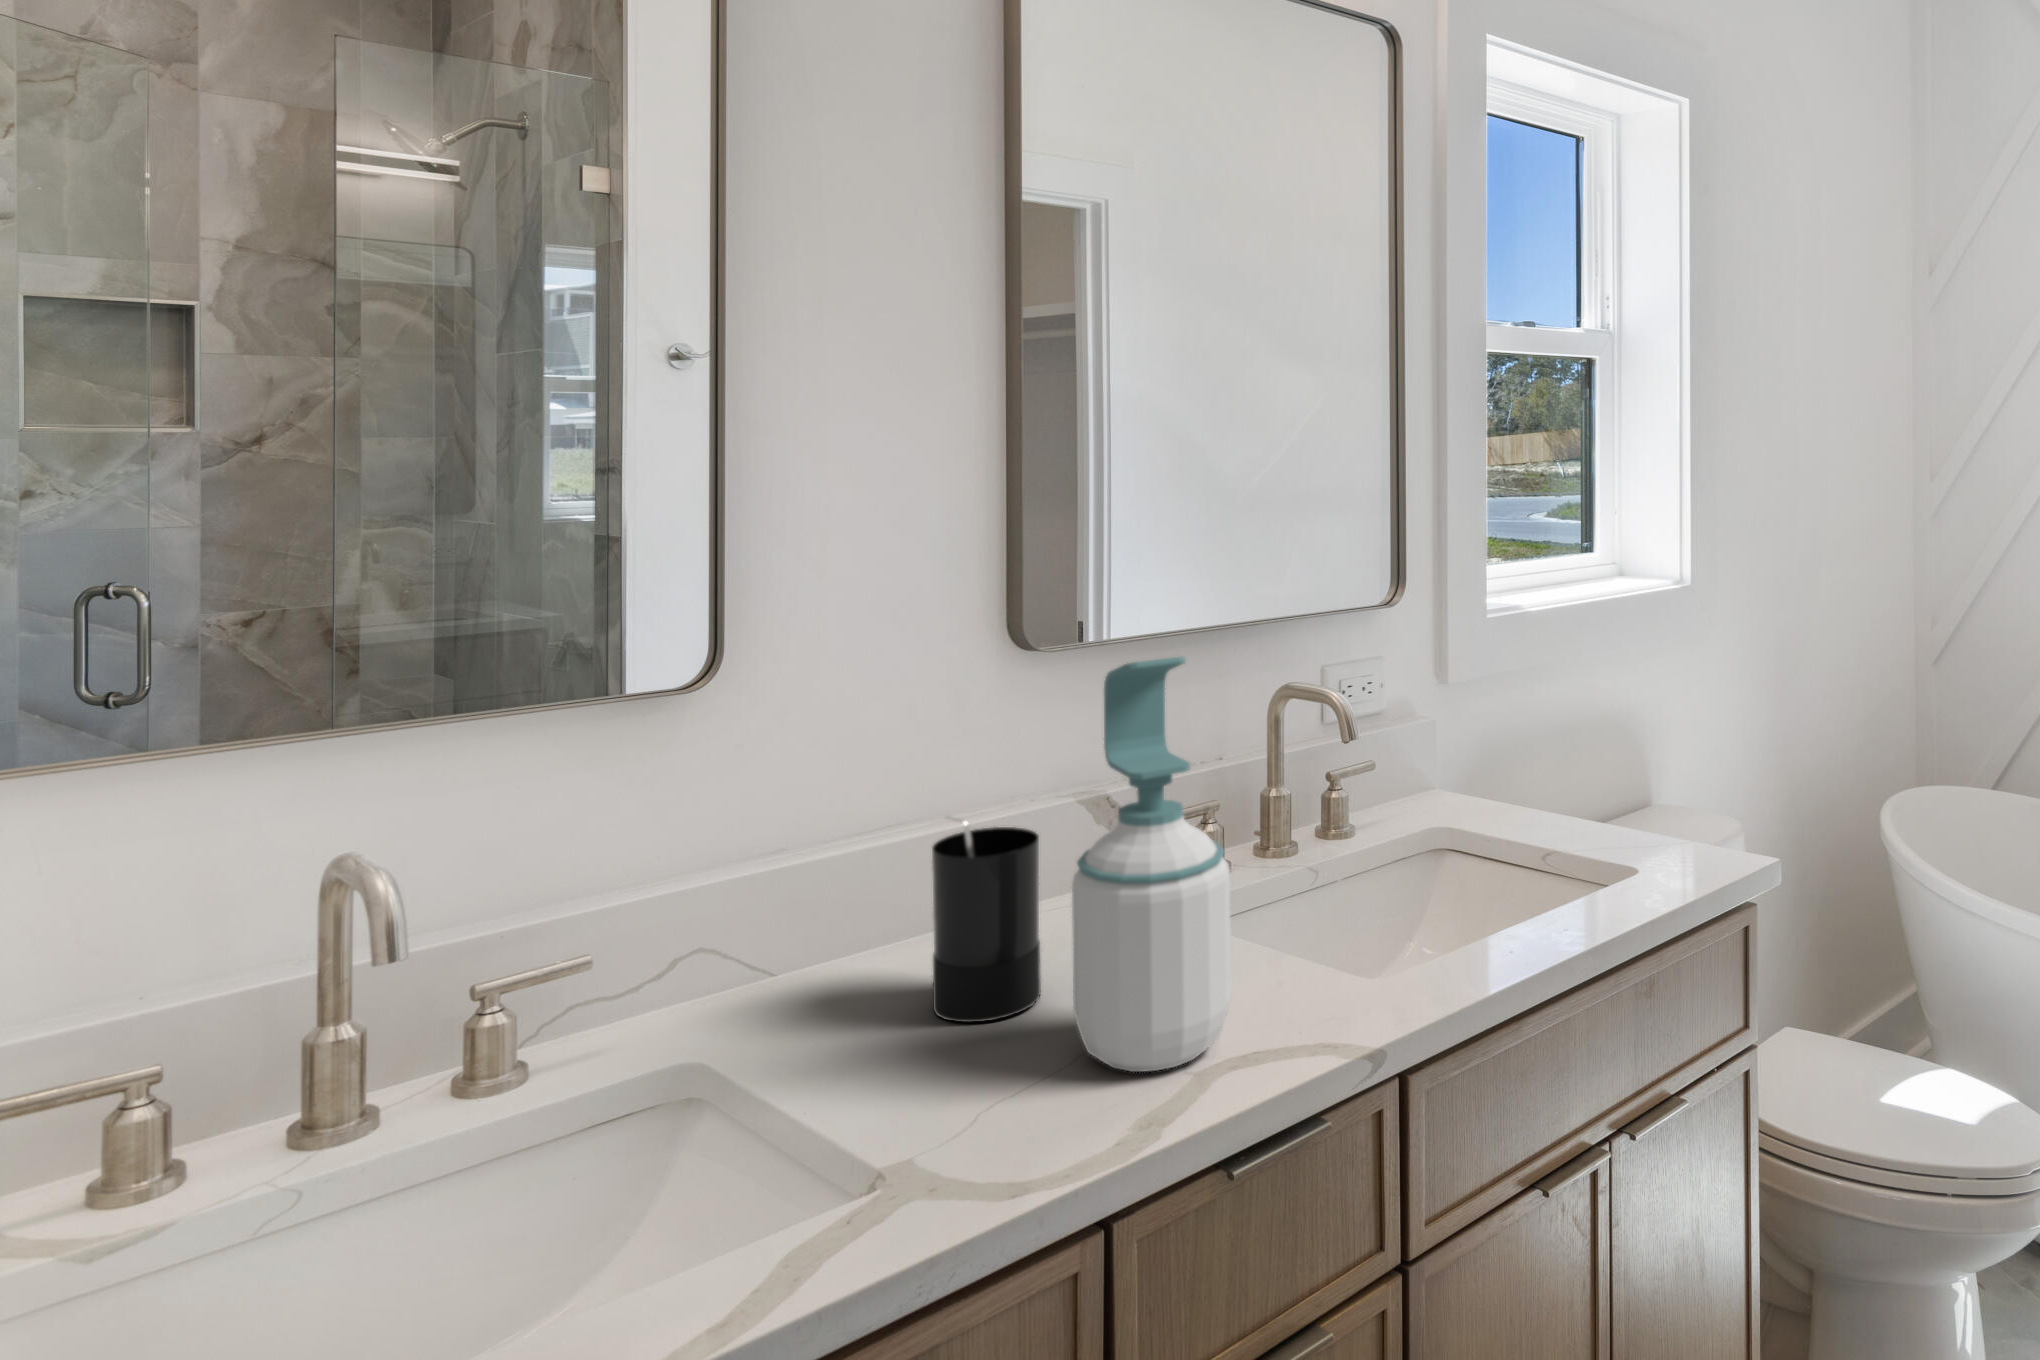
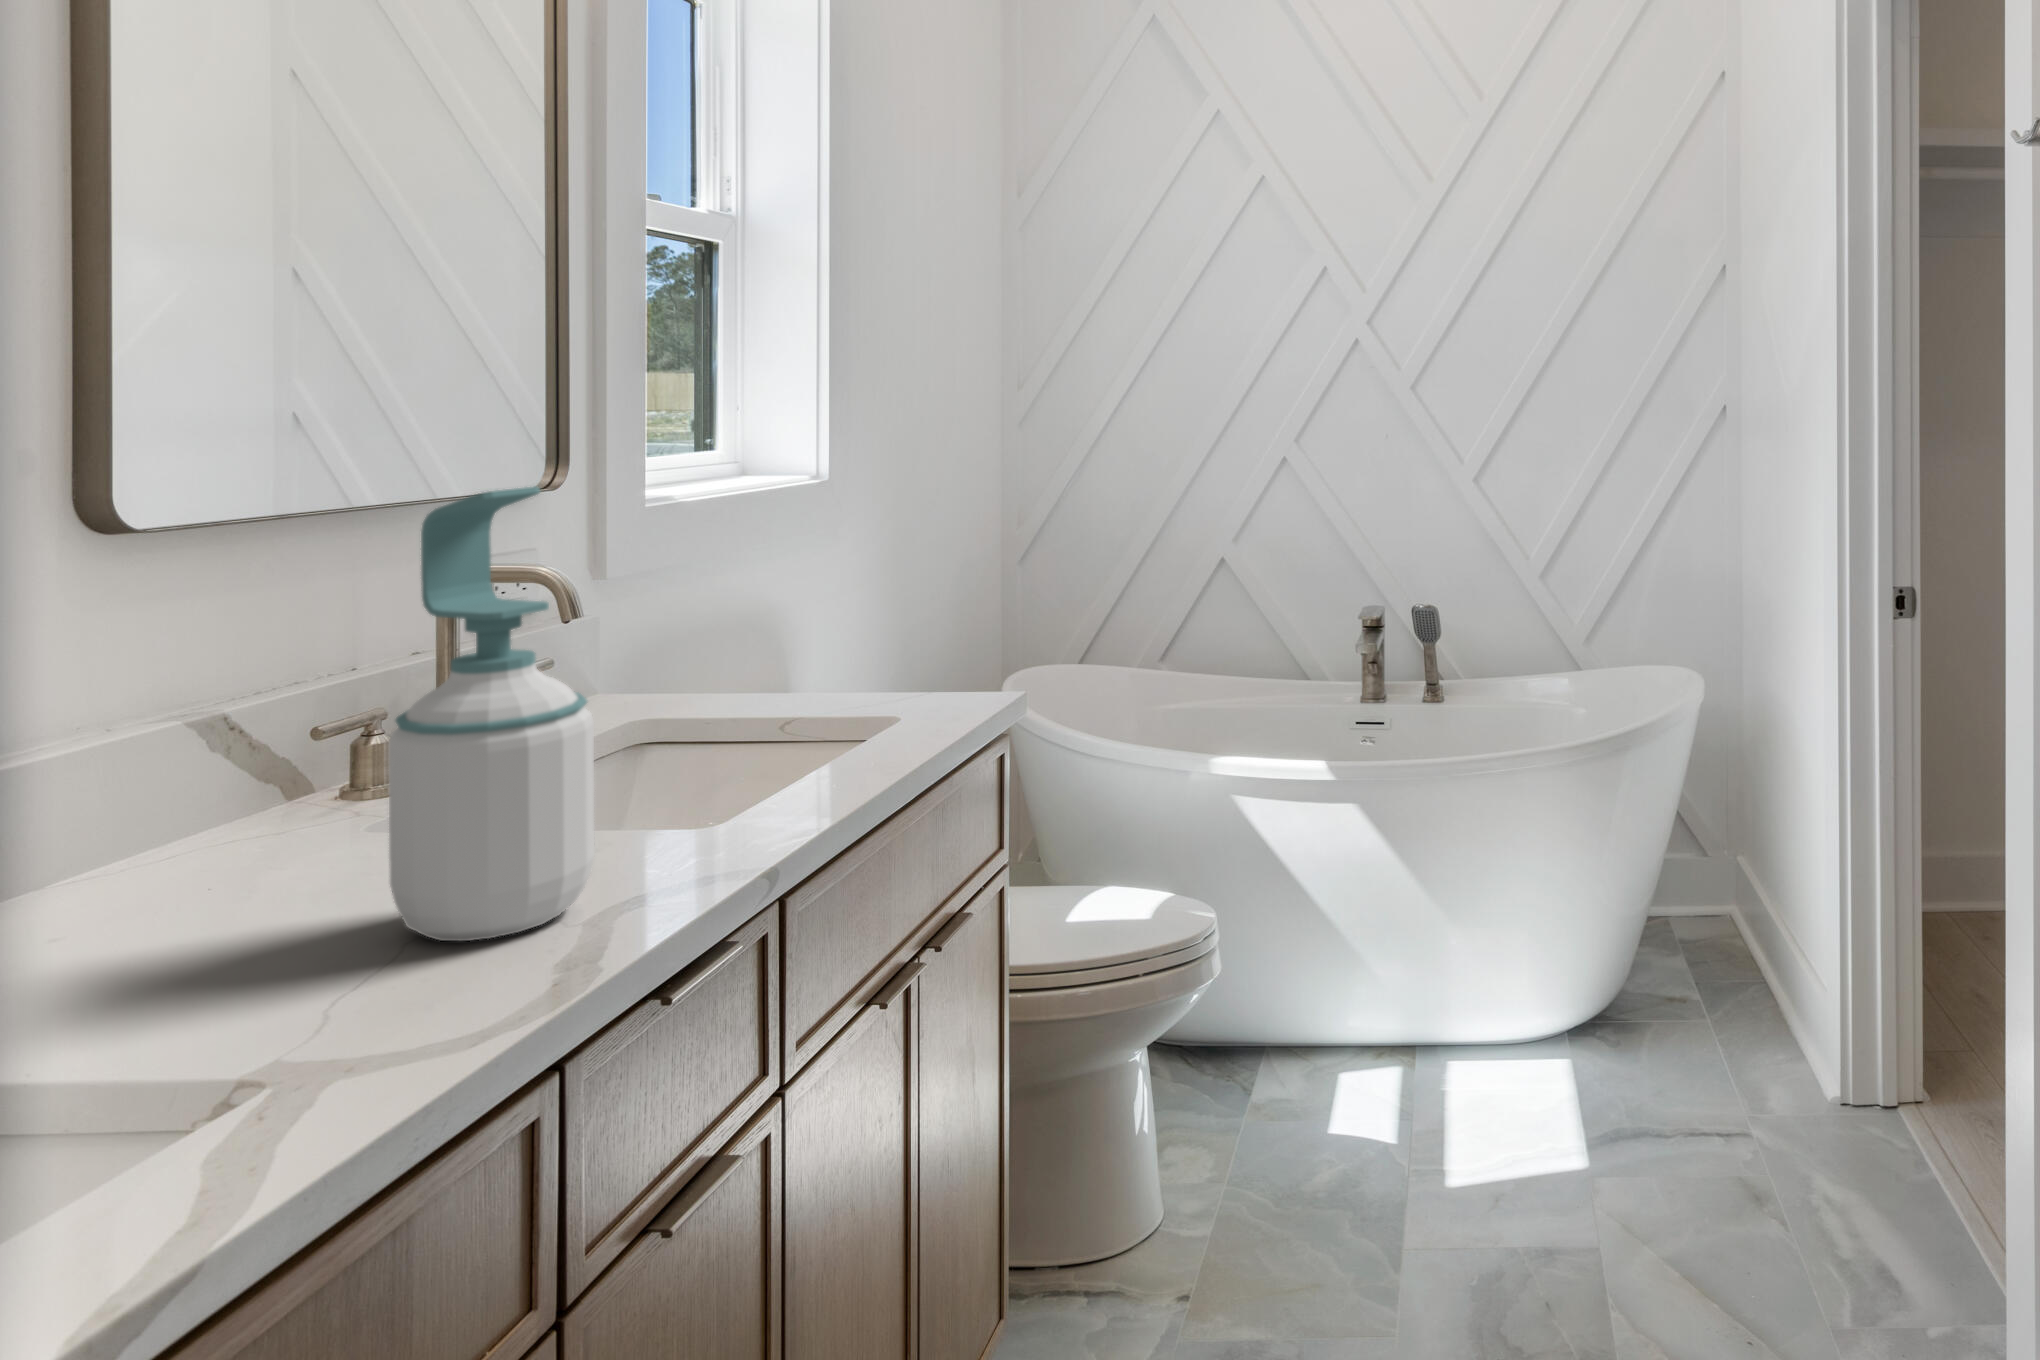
candle: present [932,817,1041,1022] -> none [104,723,277,962]

